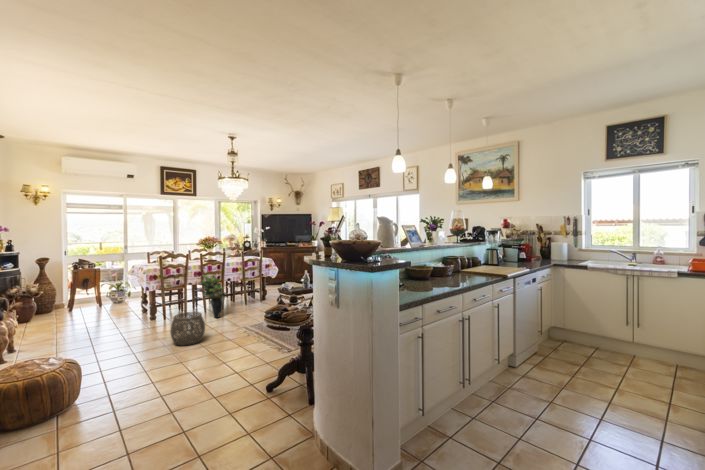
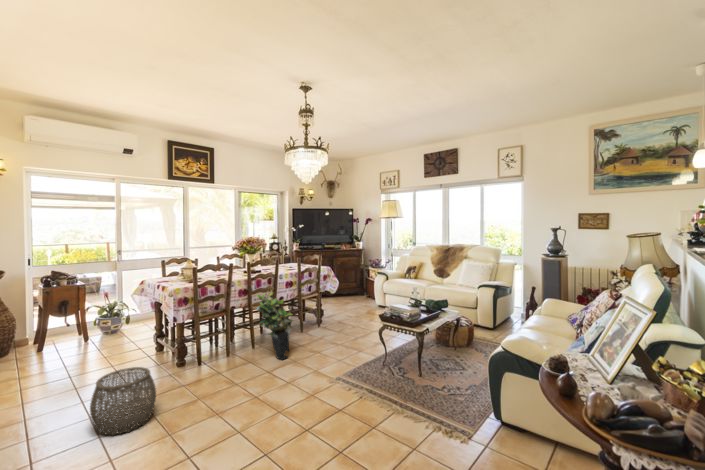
woven basket: present [170,312,205,345] -> present [90,367,156,435]

